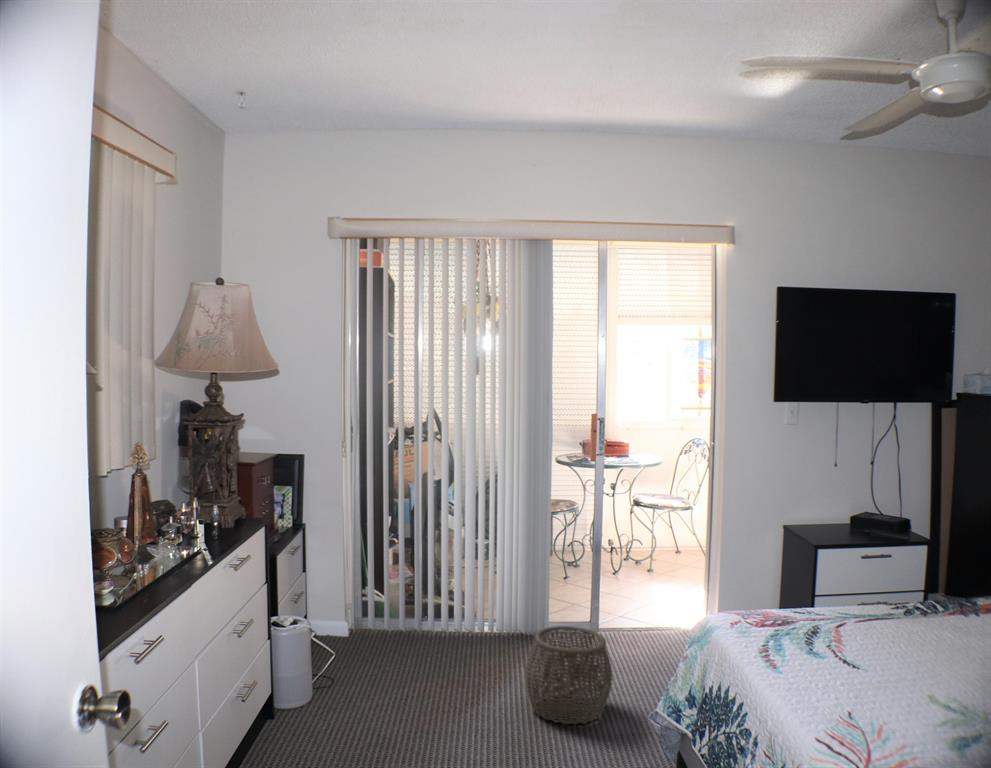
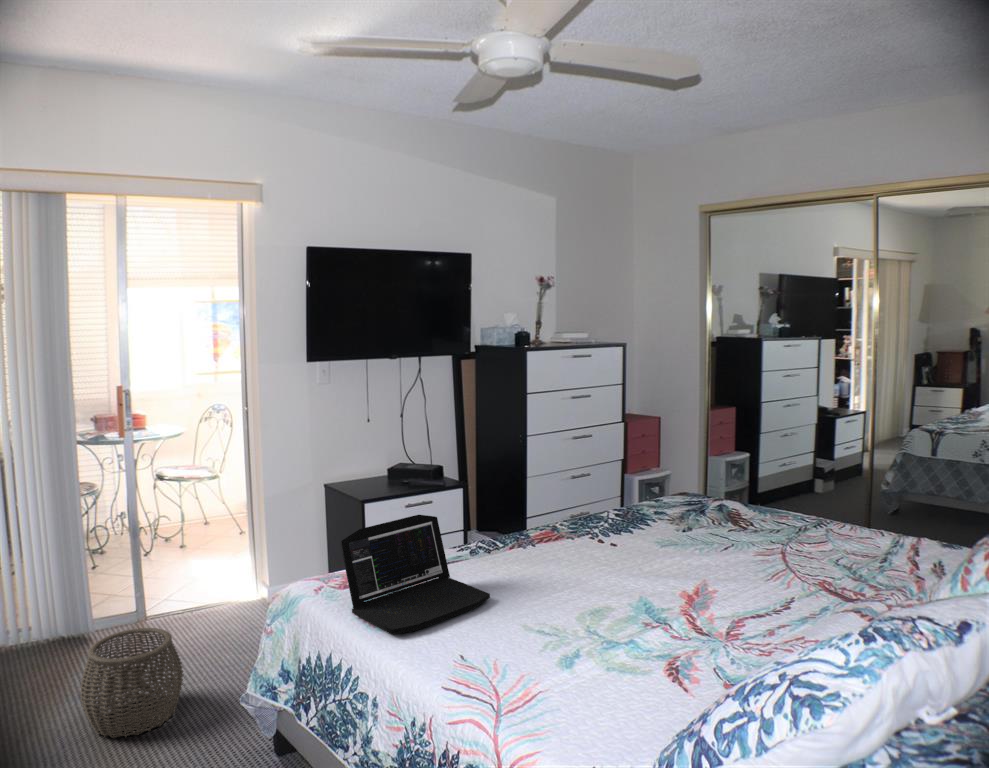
laptop: none [753,563,925,684] -> present [340,515,490,635]

